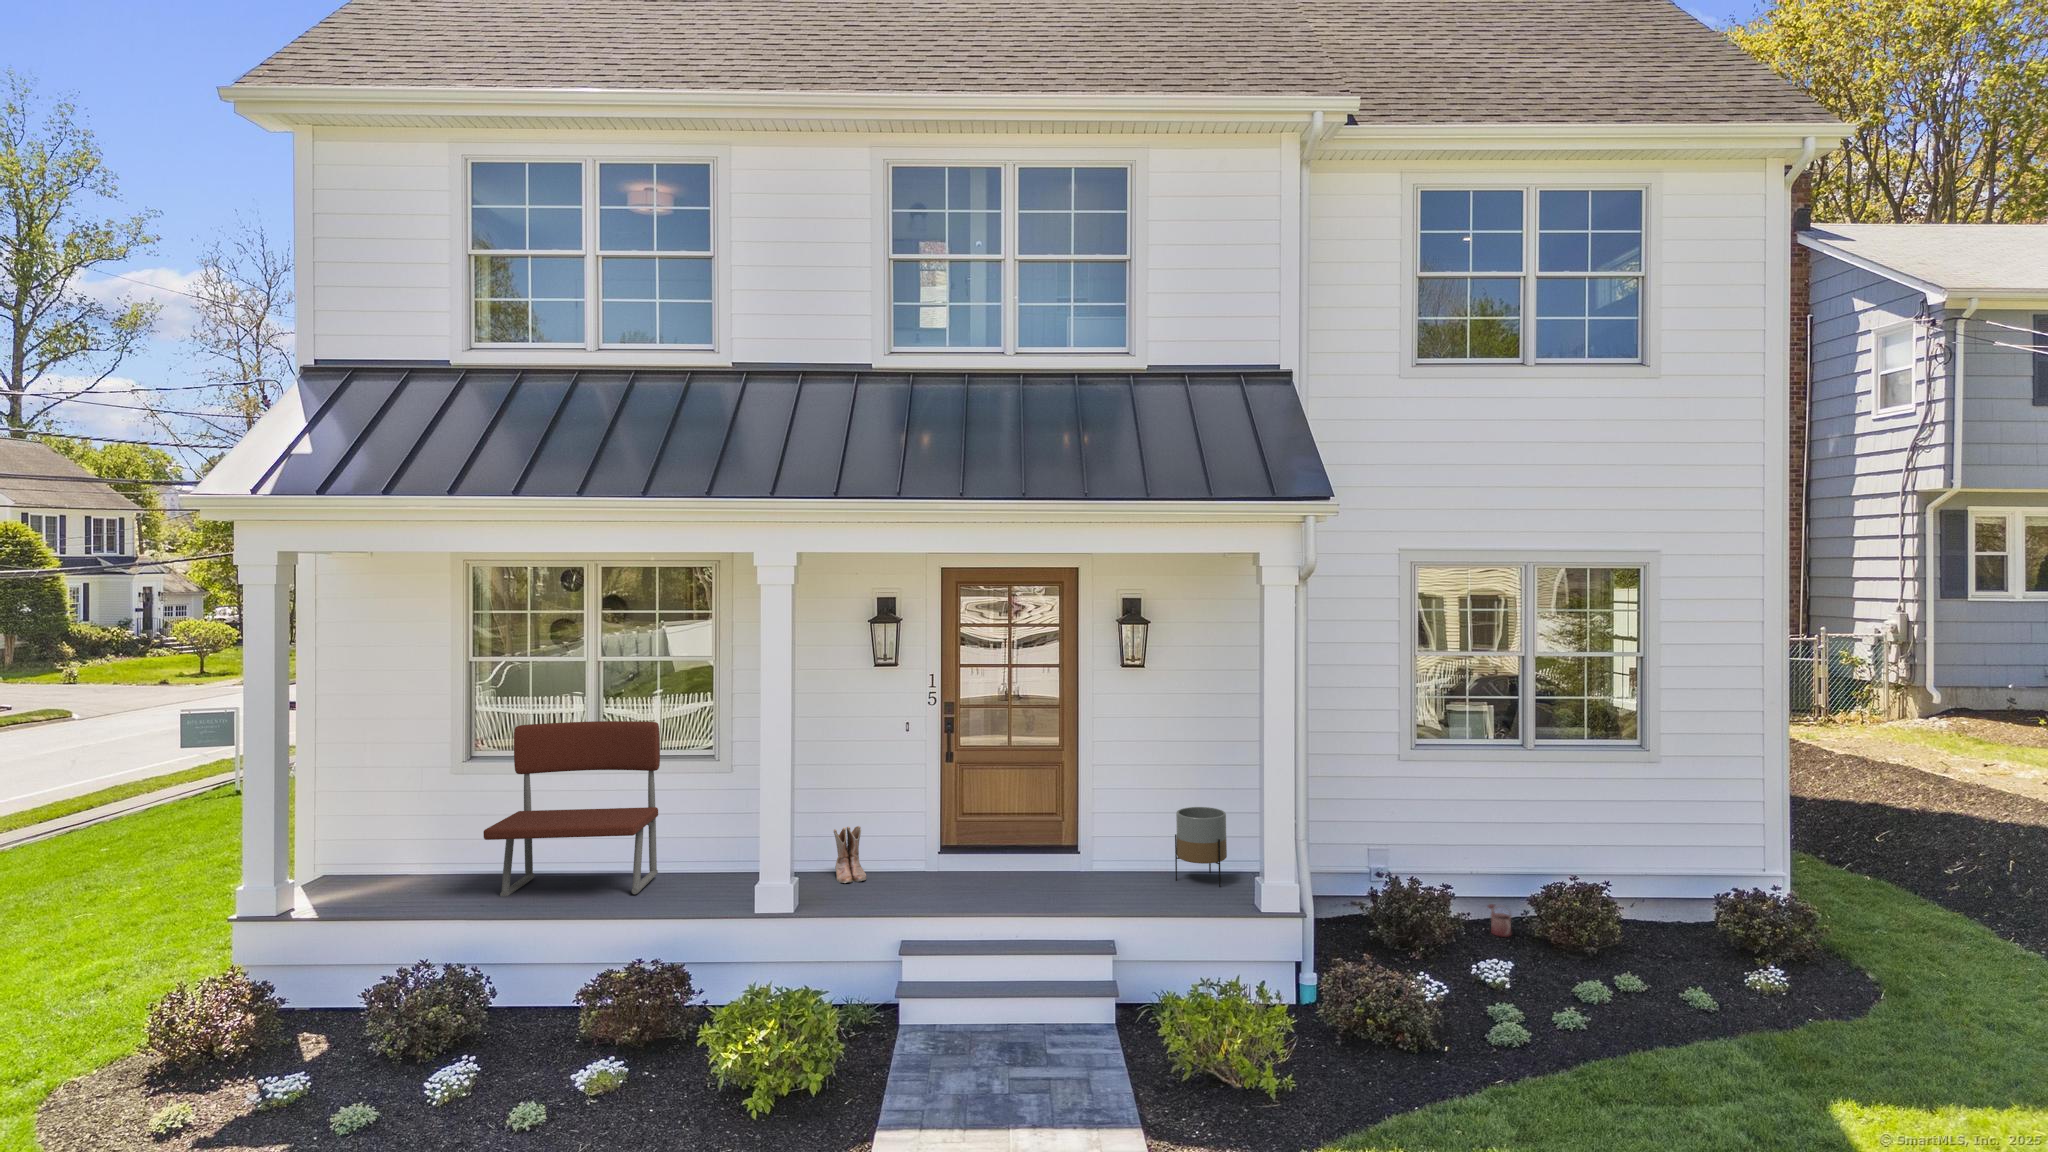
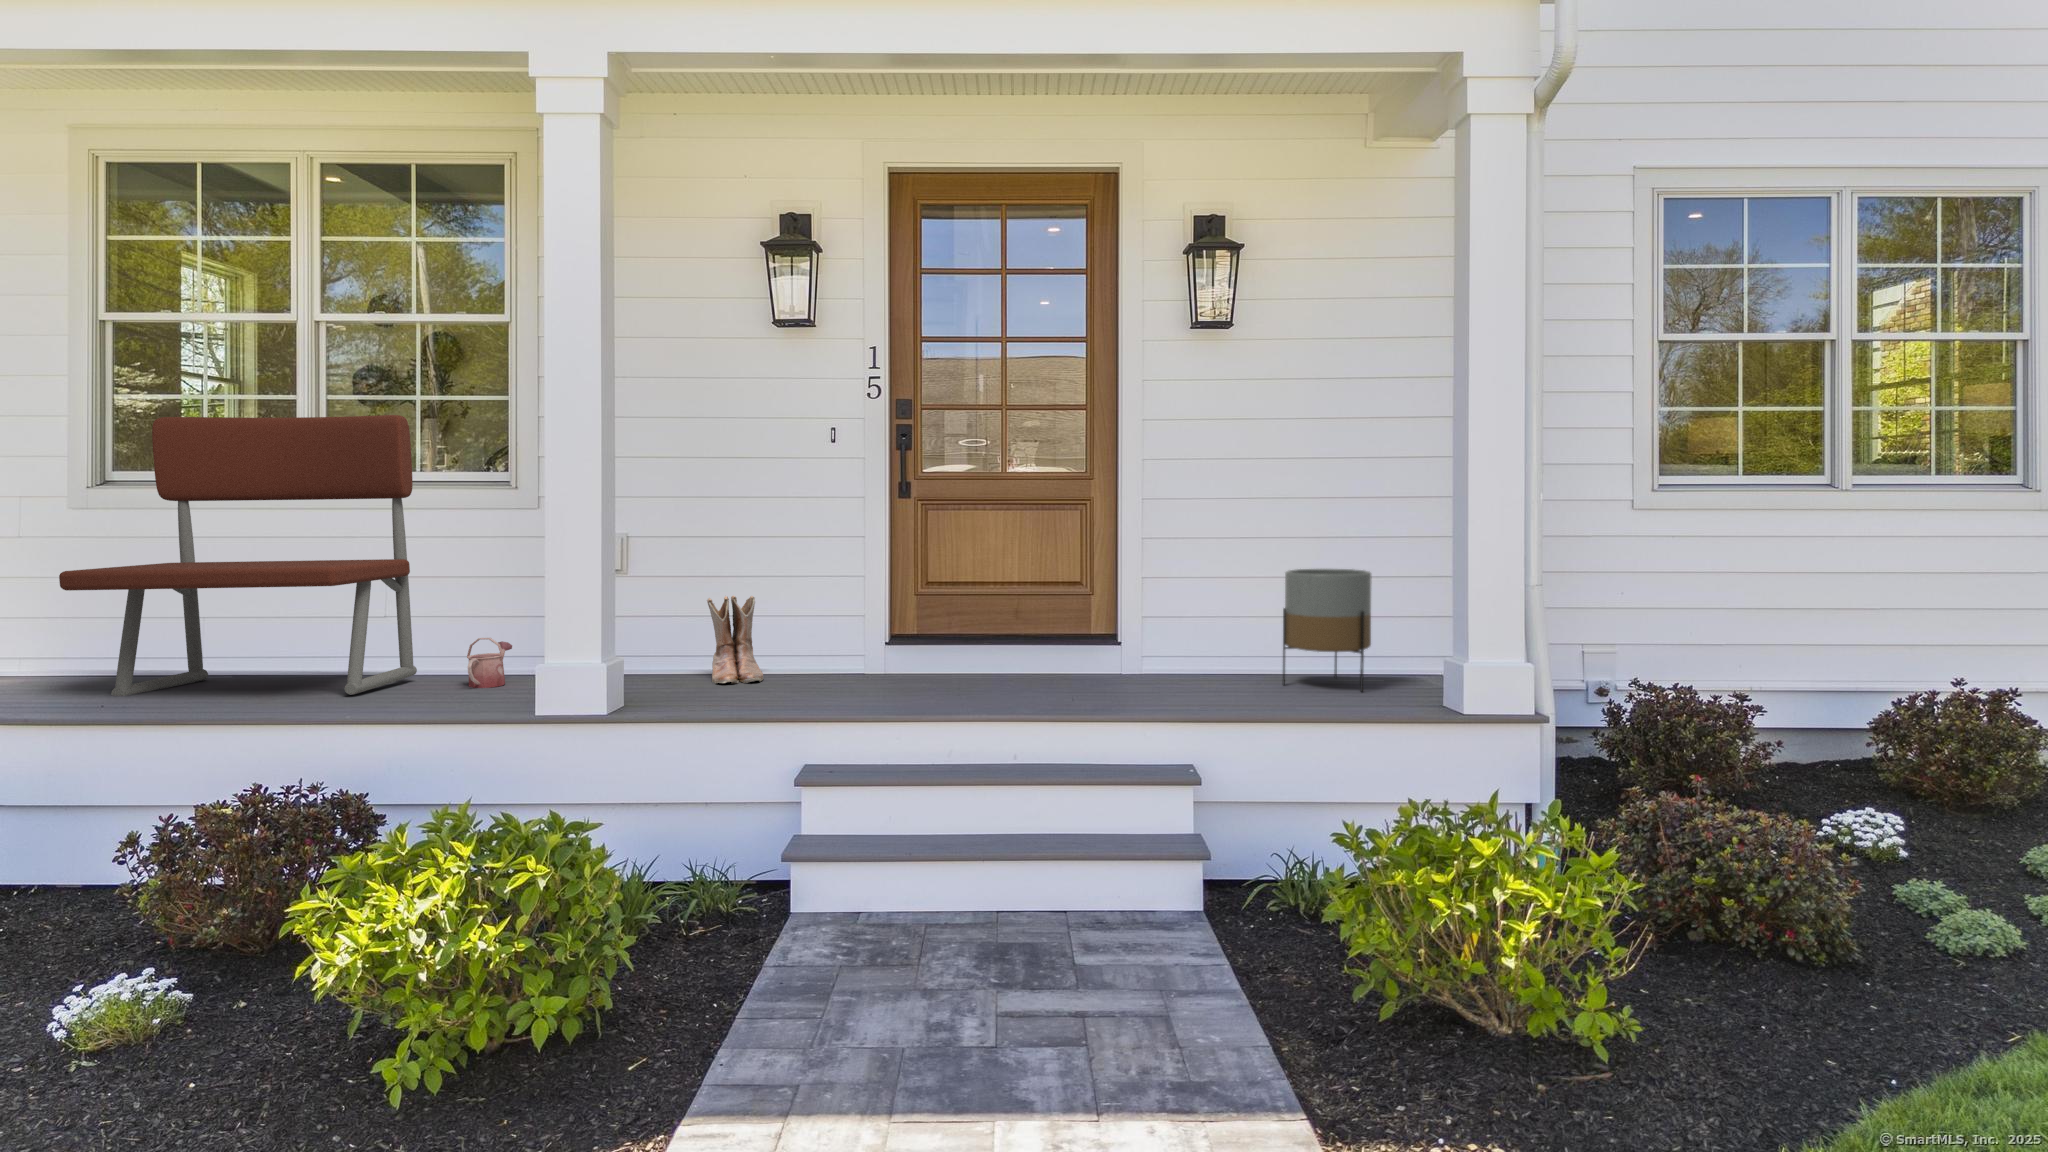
watering can: present [1487,904,1511,937] -> present [467,638,512,688]

